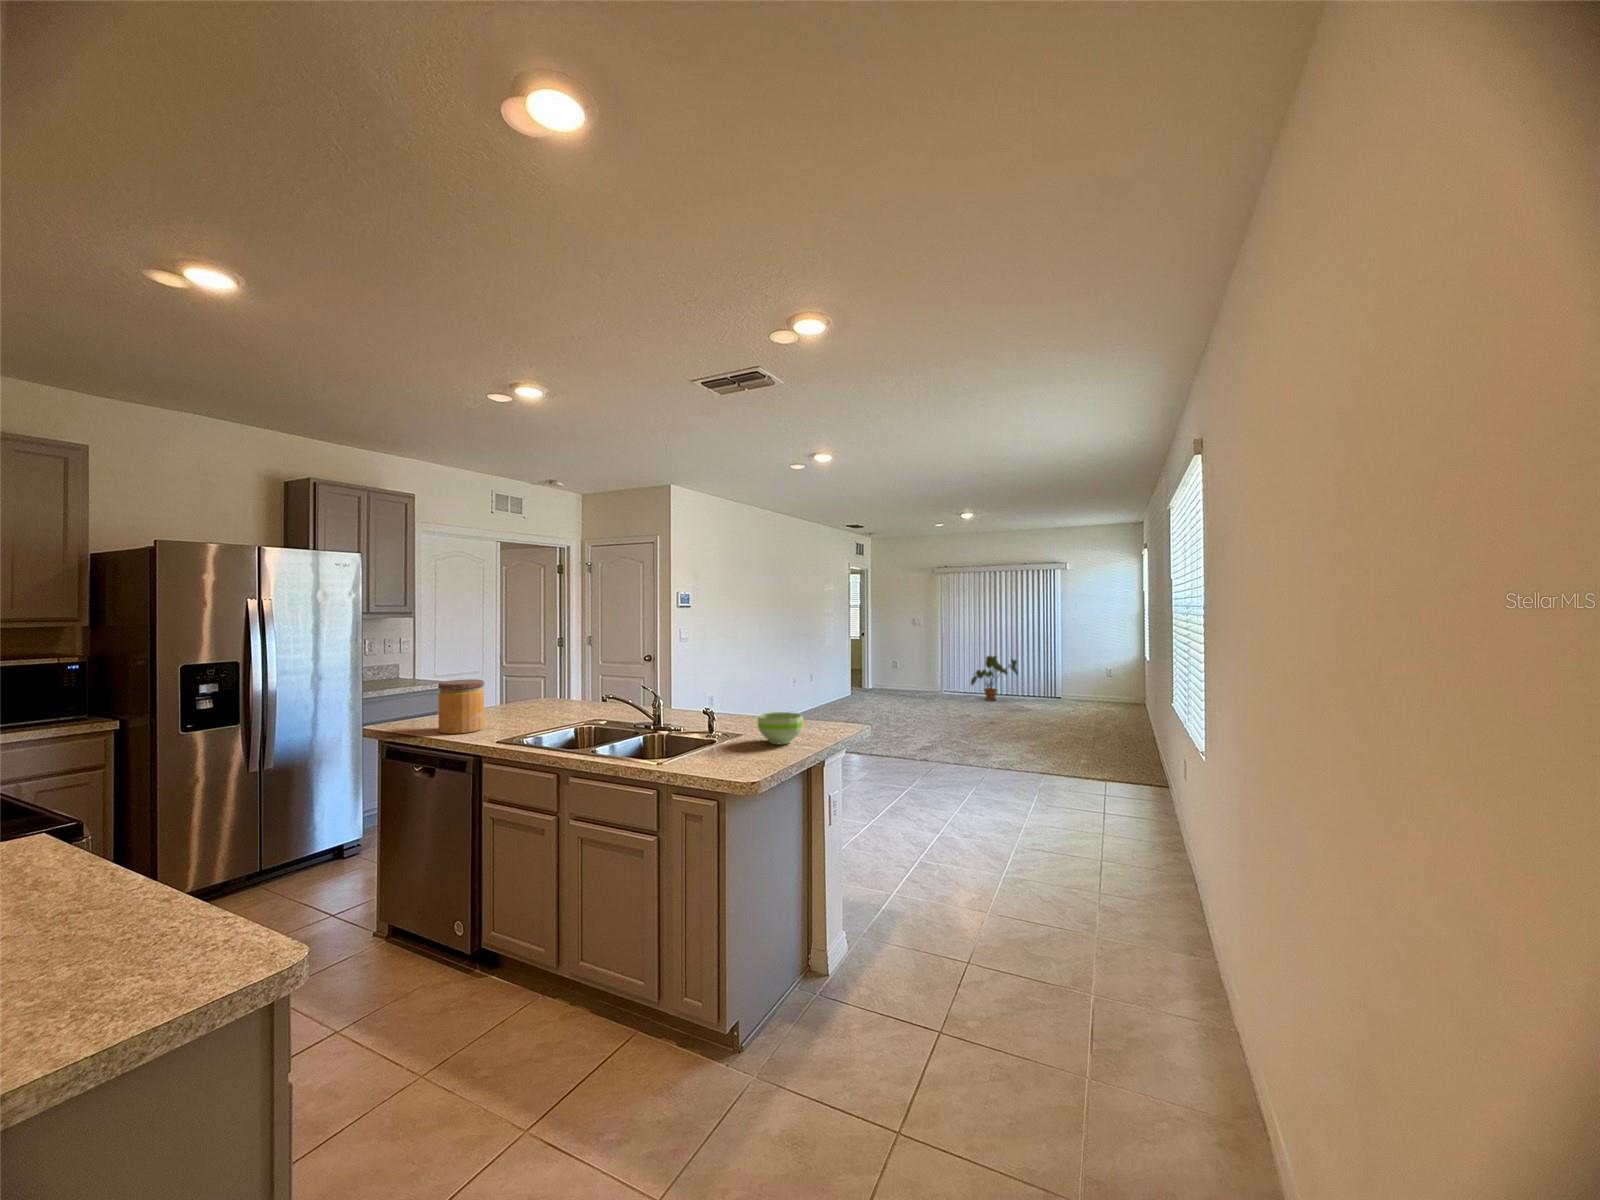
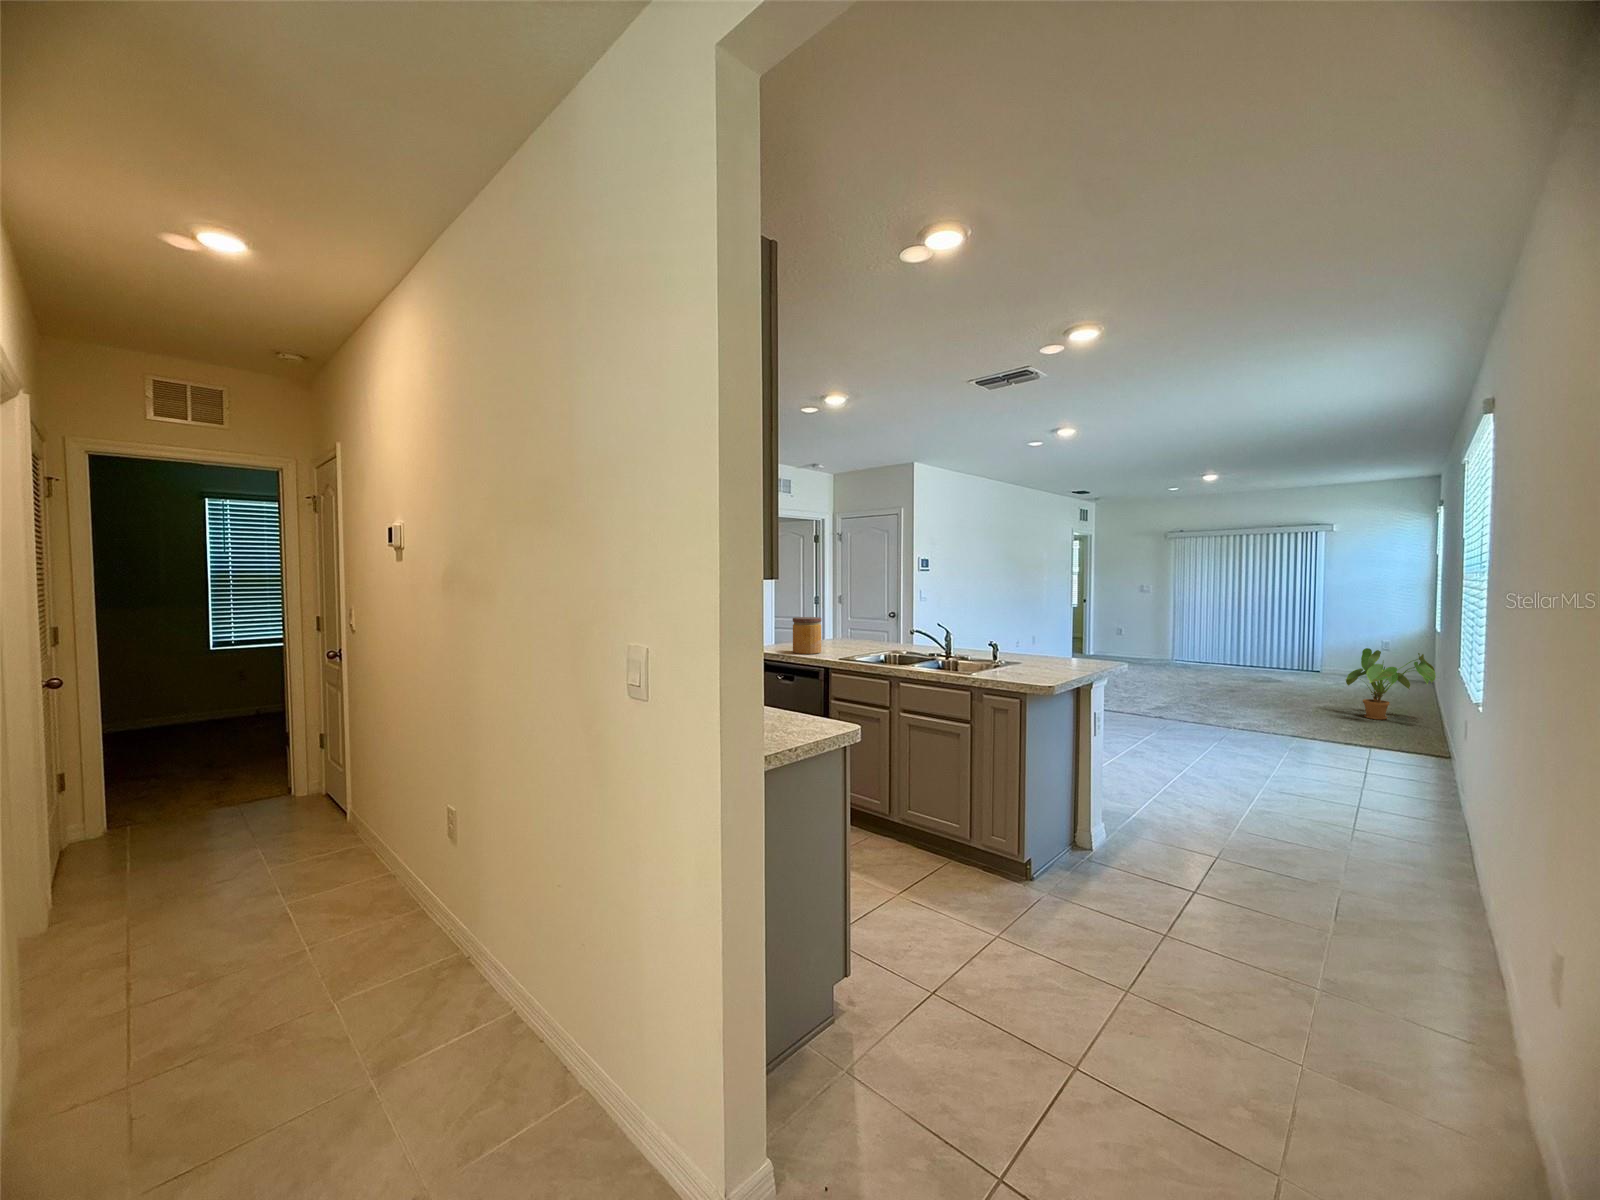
house plant: present [971,656,1018,701] -> present [1346,648,1436,720]
bowl: present [758,712,803,744] -> none [1038,645,1076,669]

